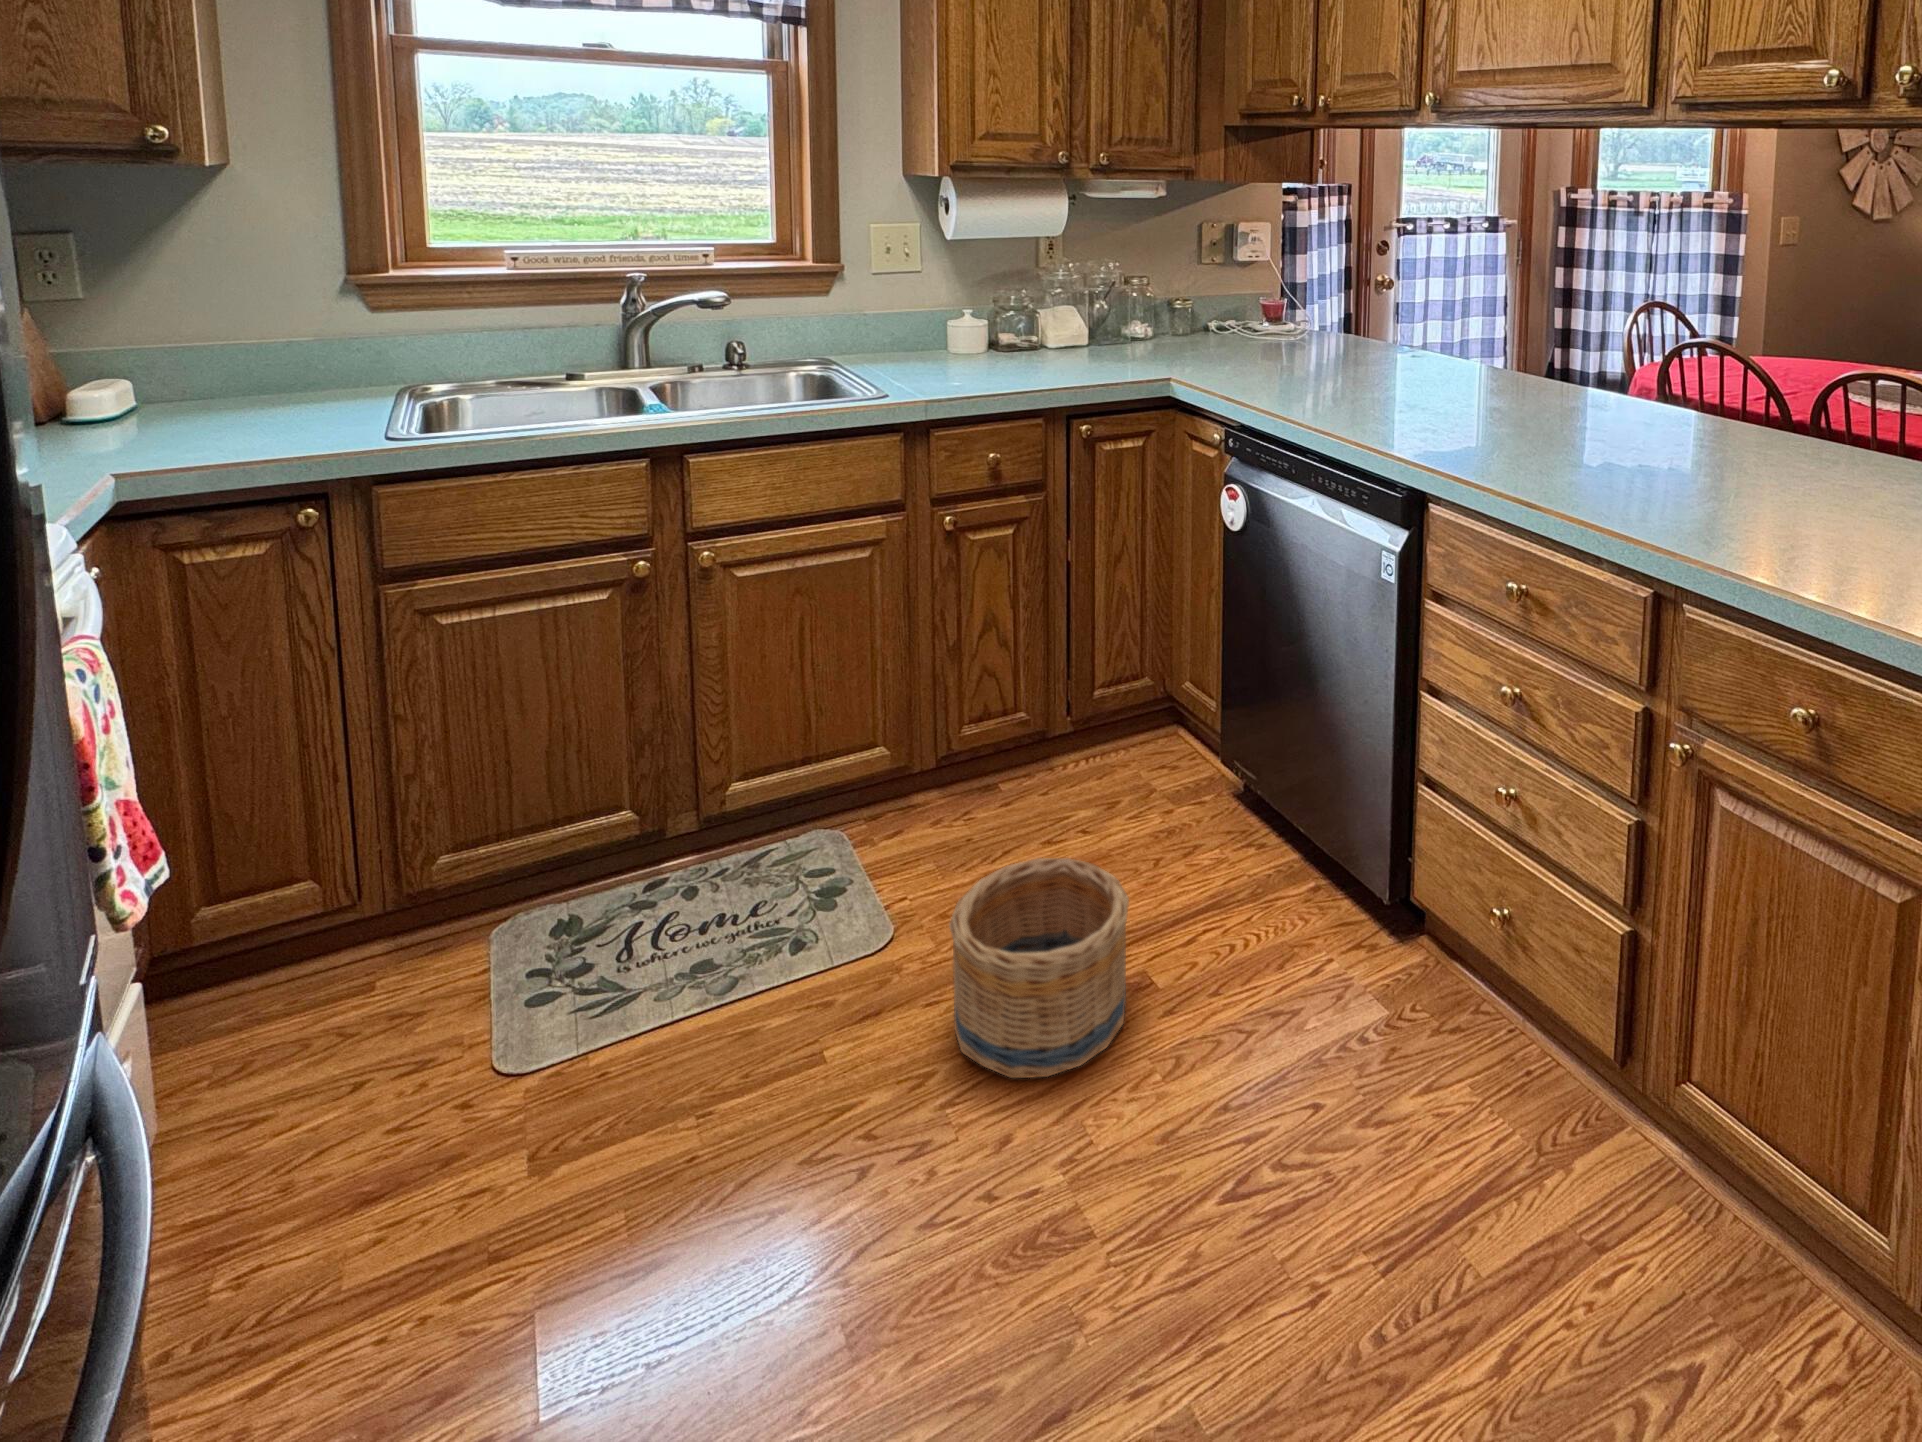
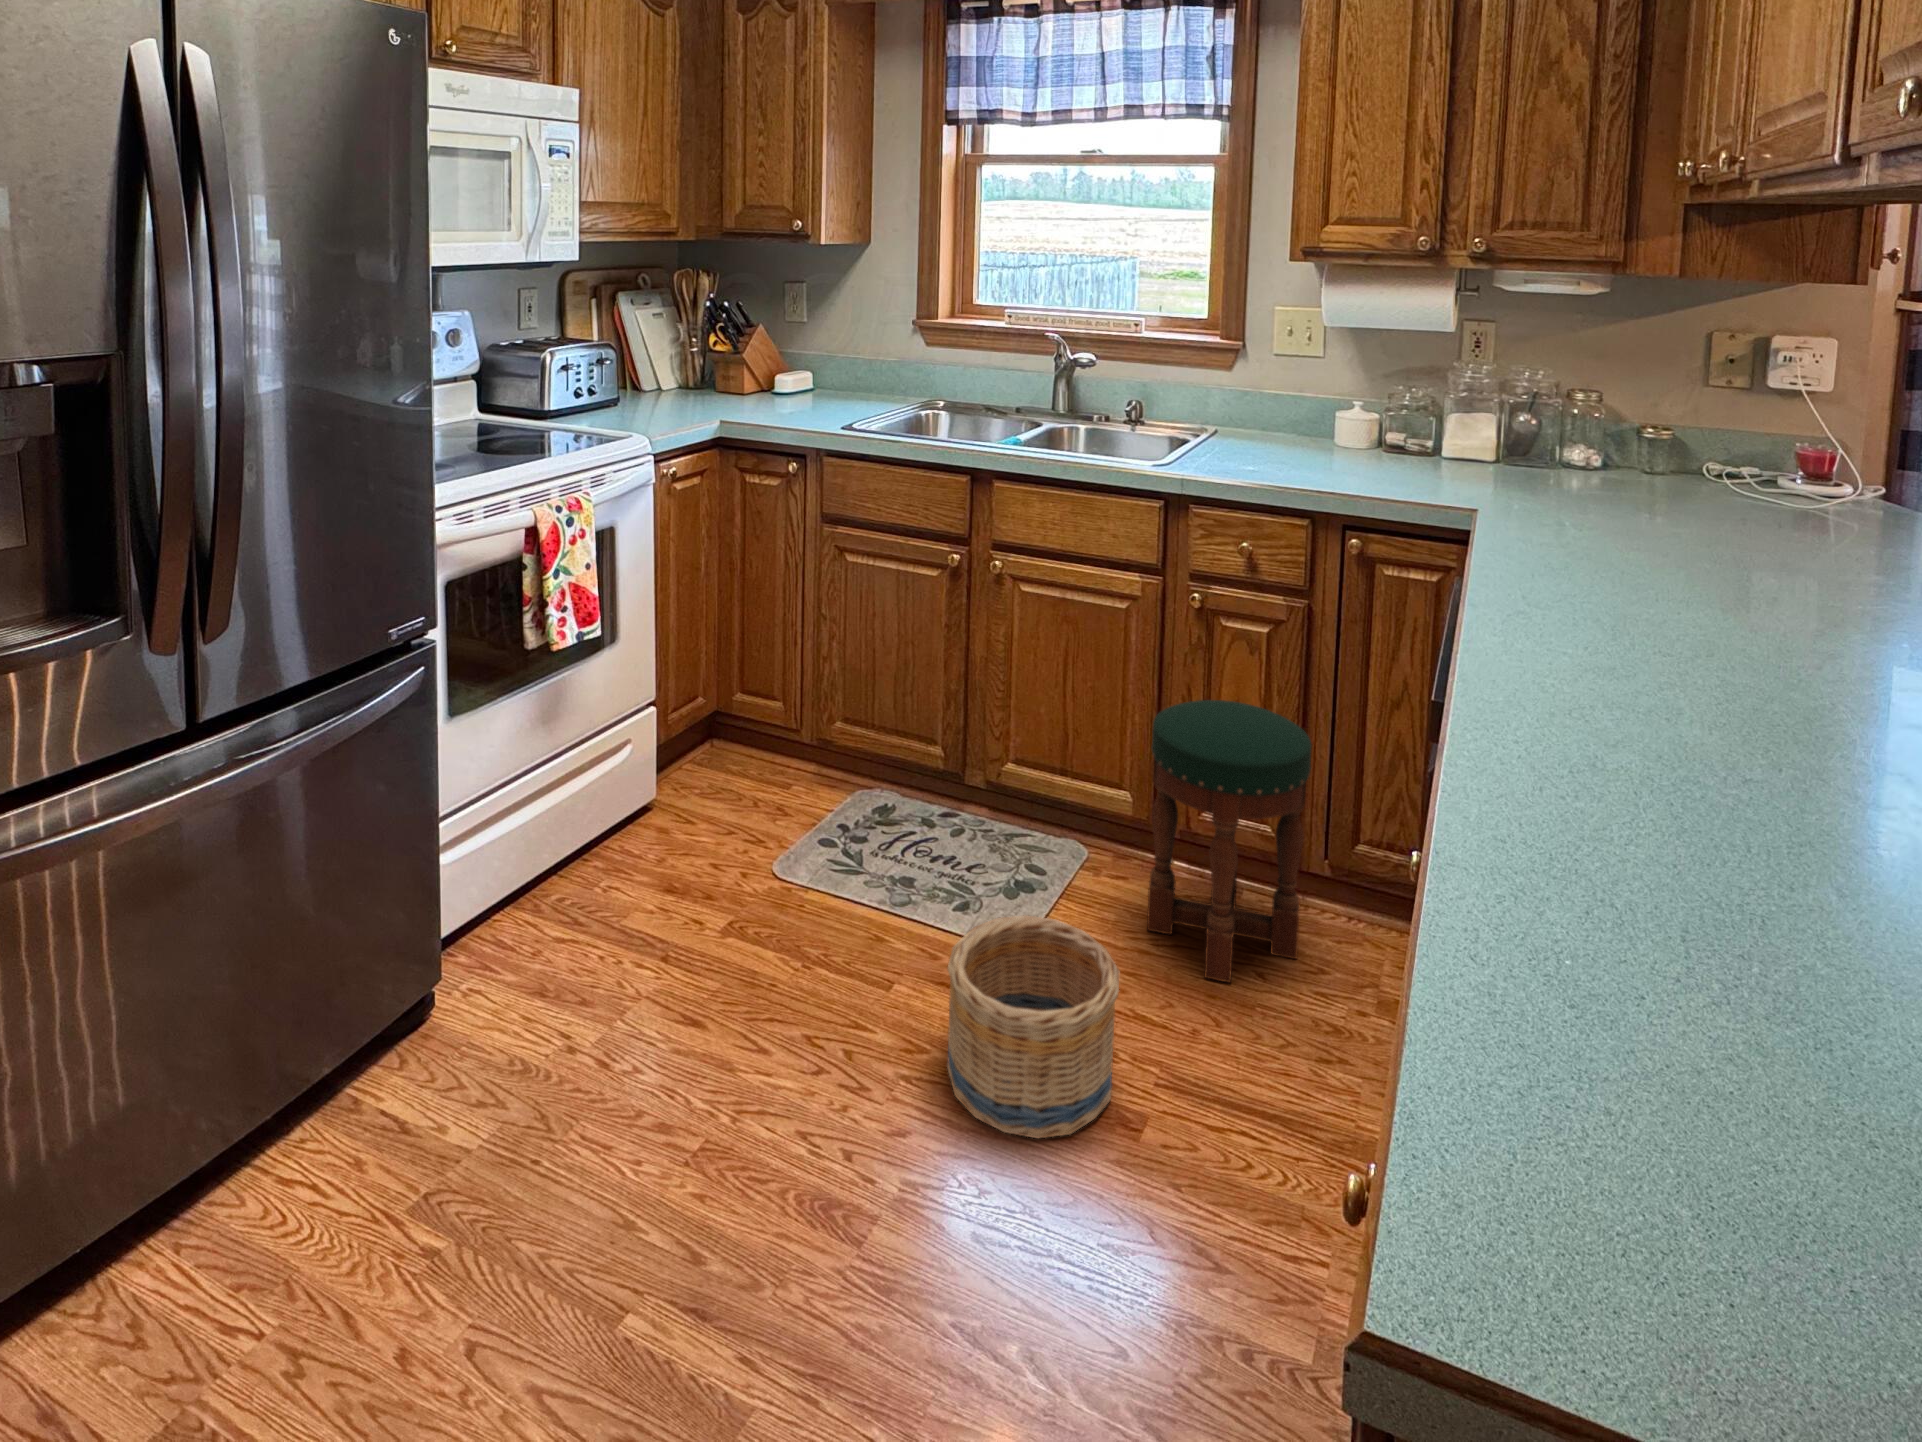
stool: none [958,604,1109,859] -> present [1147,700,1312,982]

